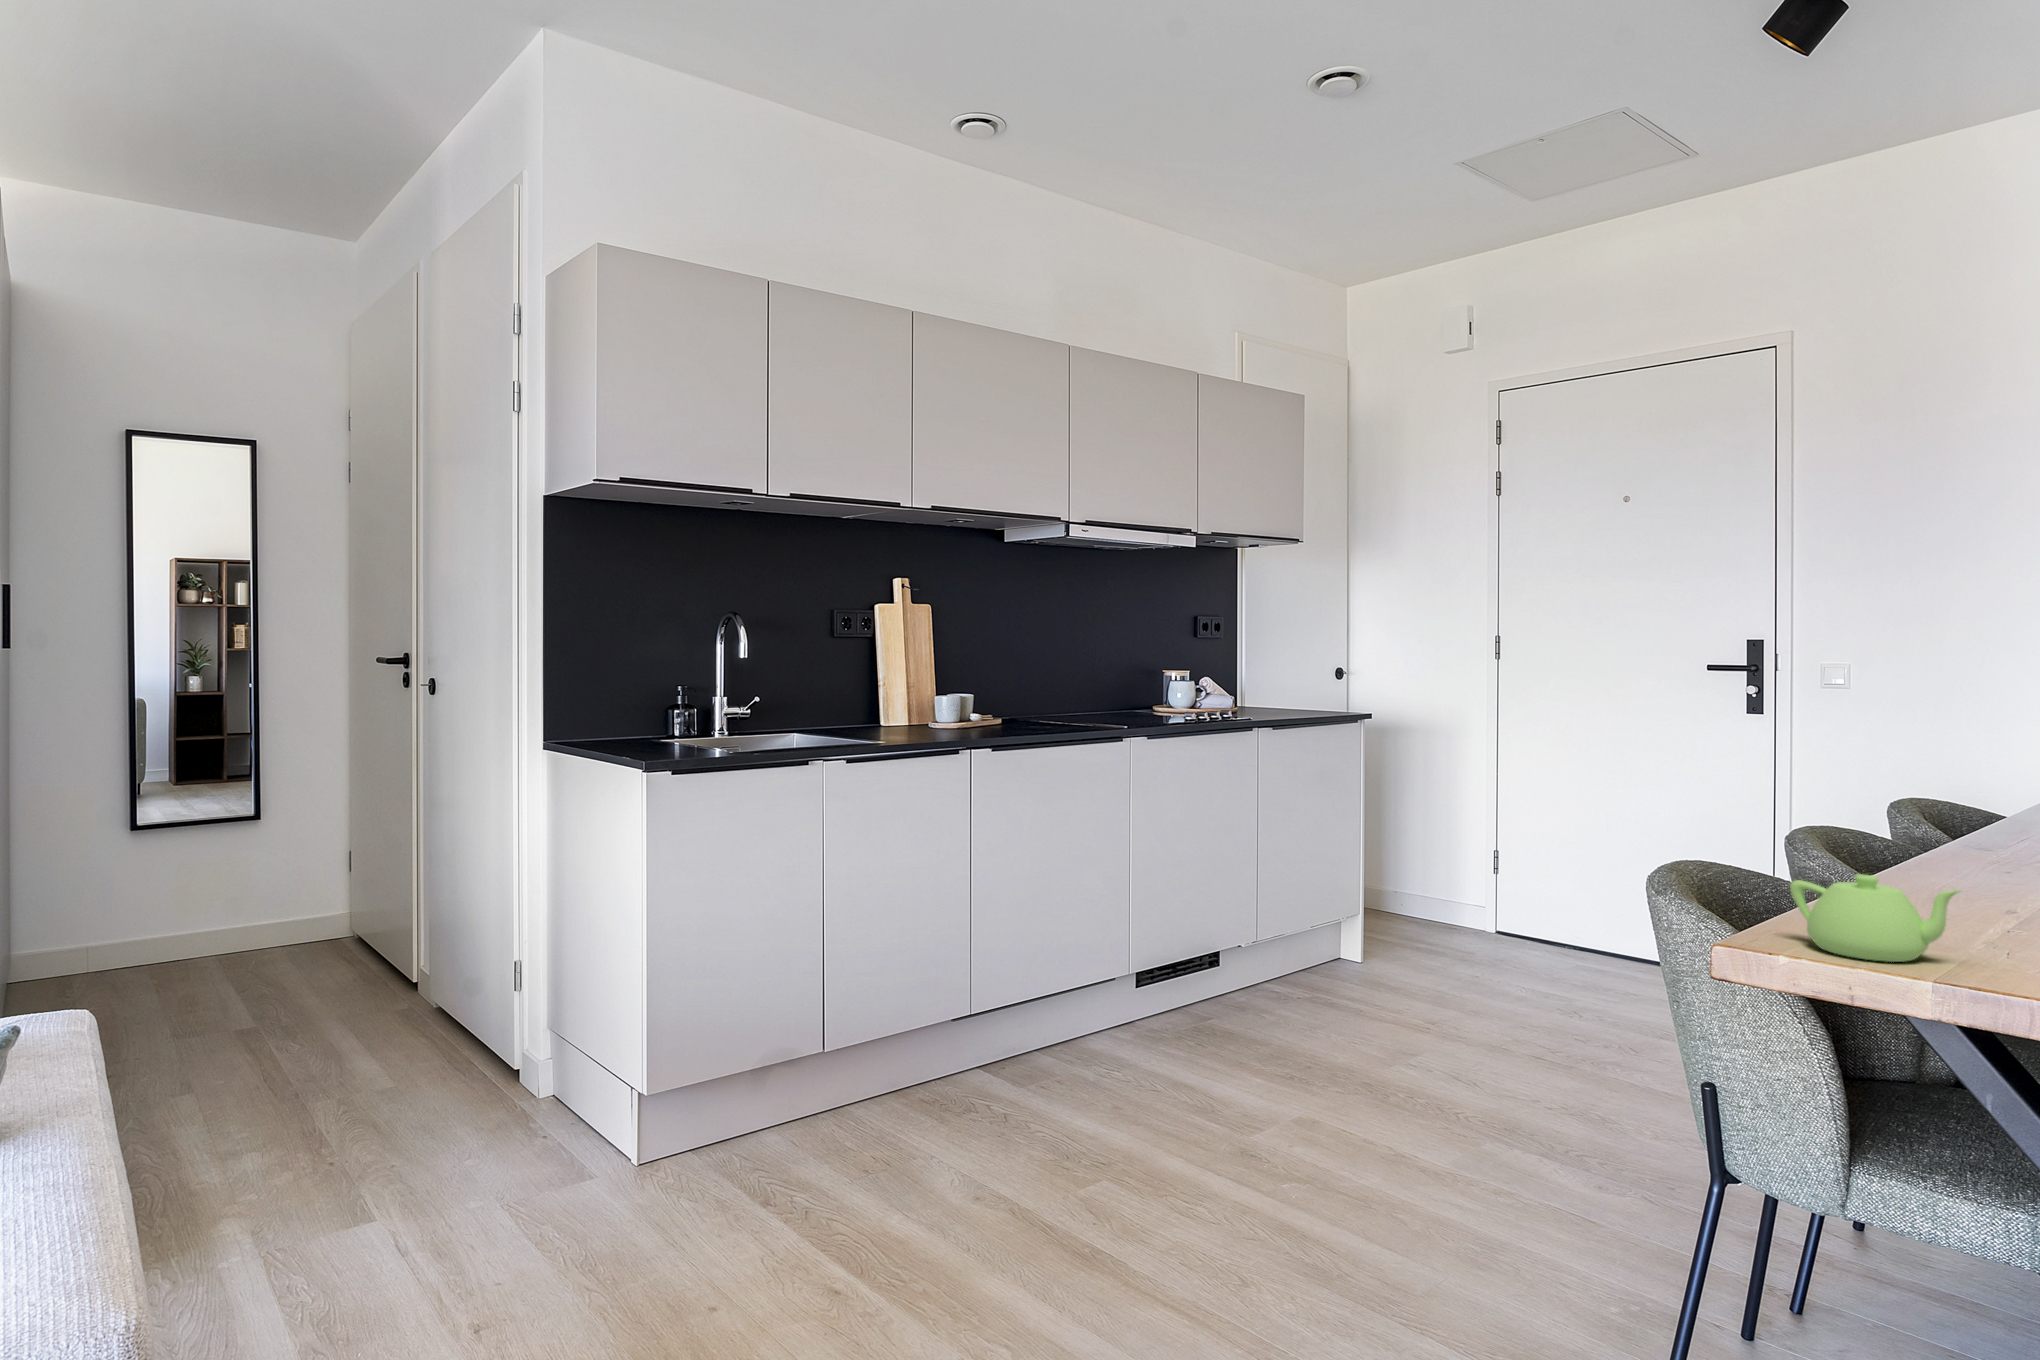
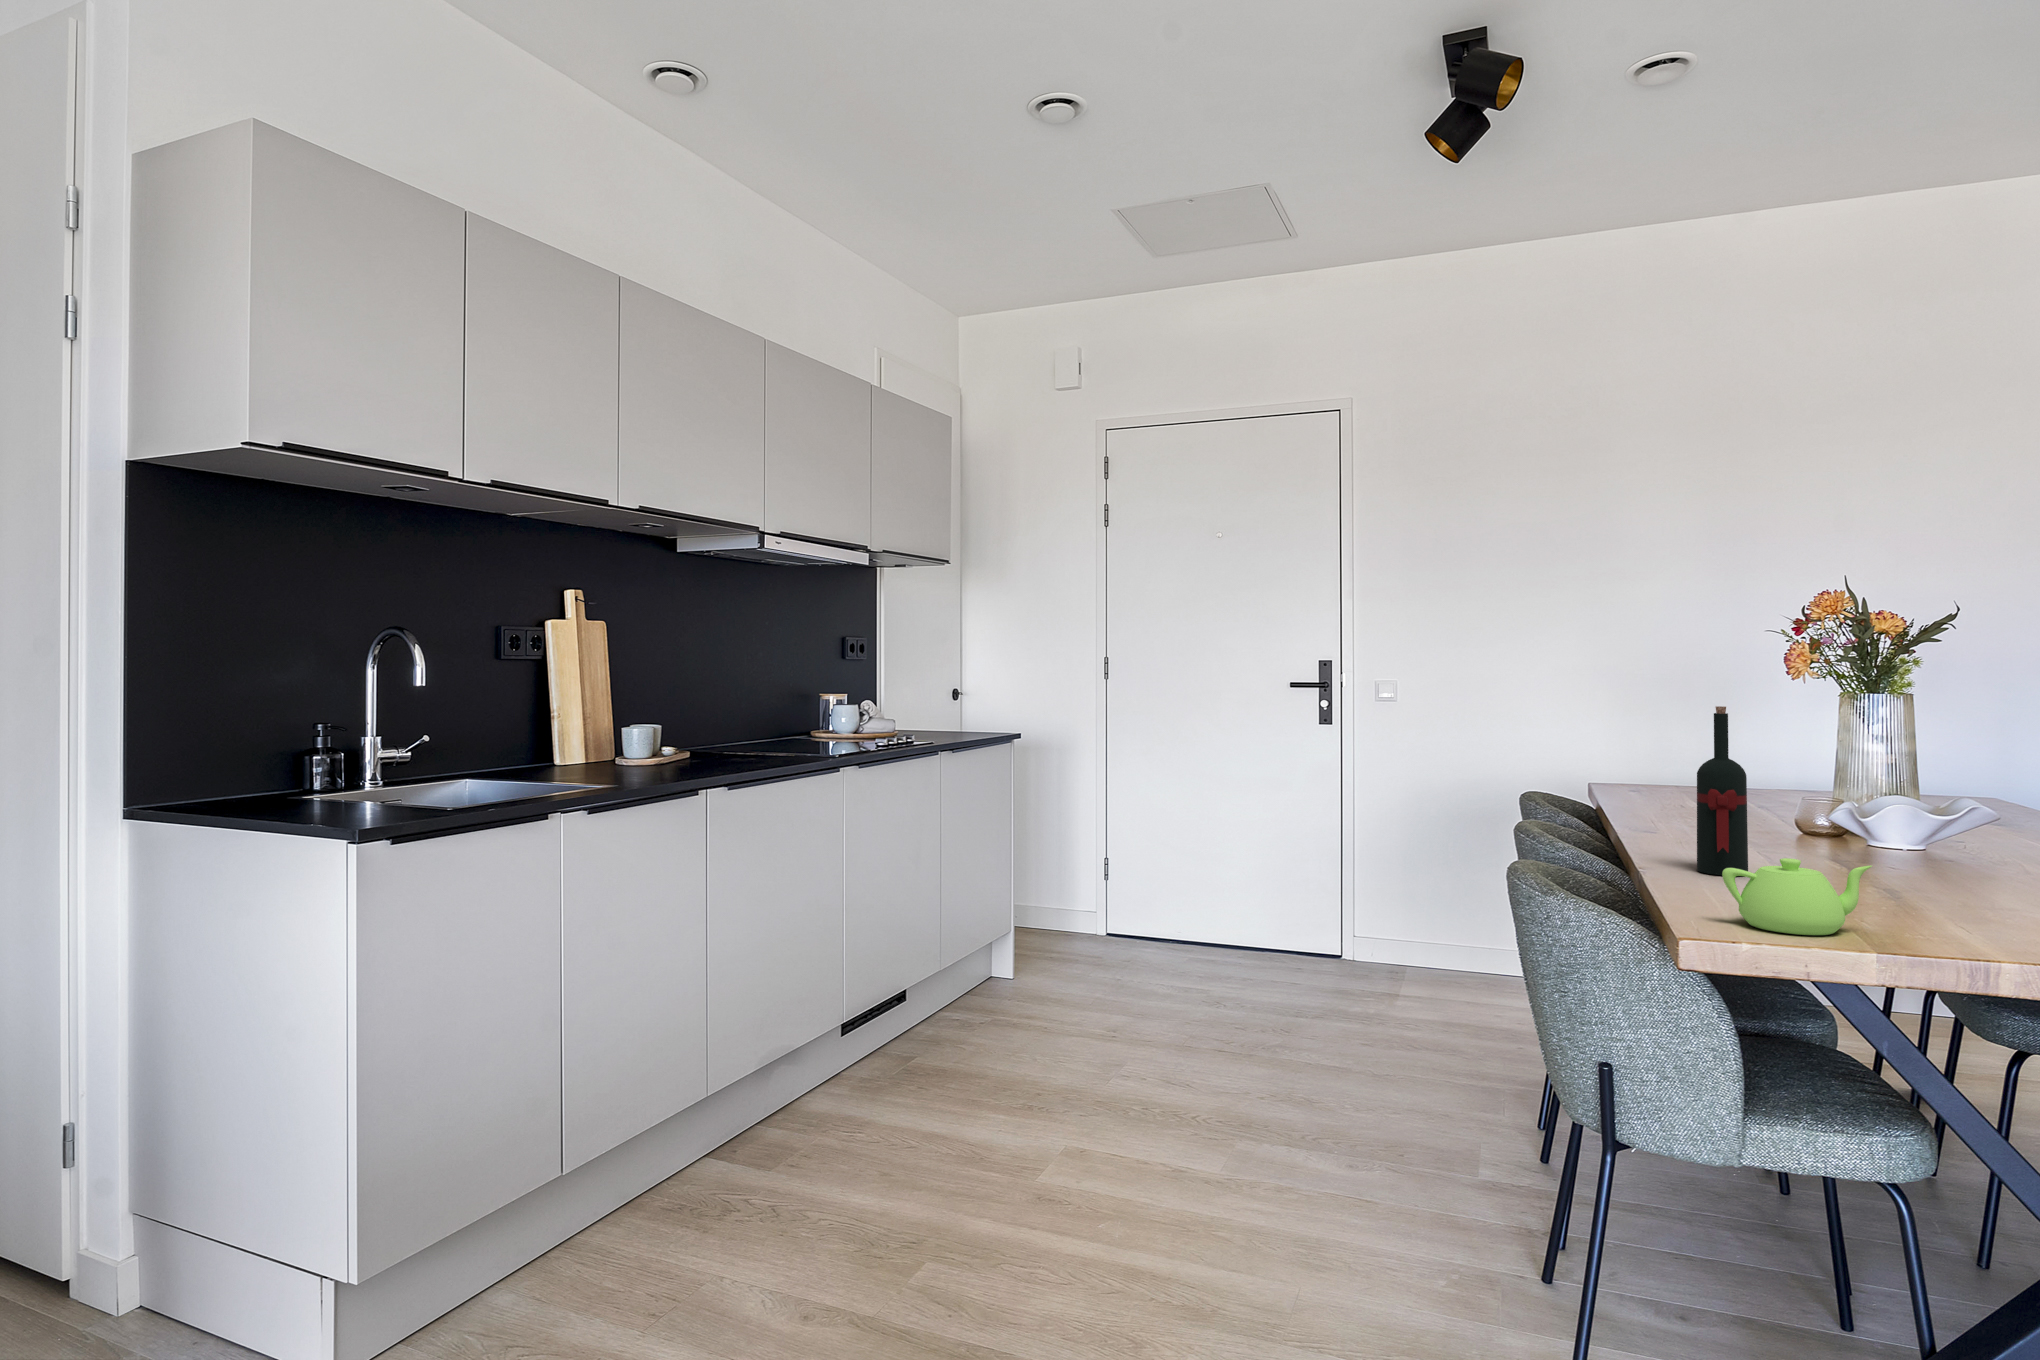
wine bottle: none [1918,705,1982,904] -> present [1697,706,1748,875]

